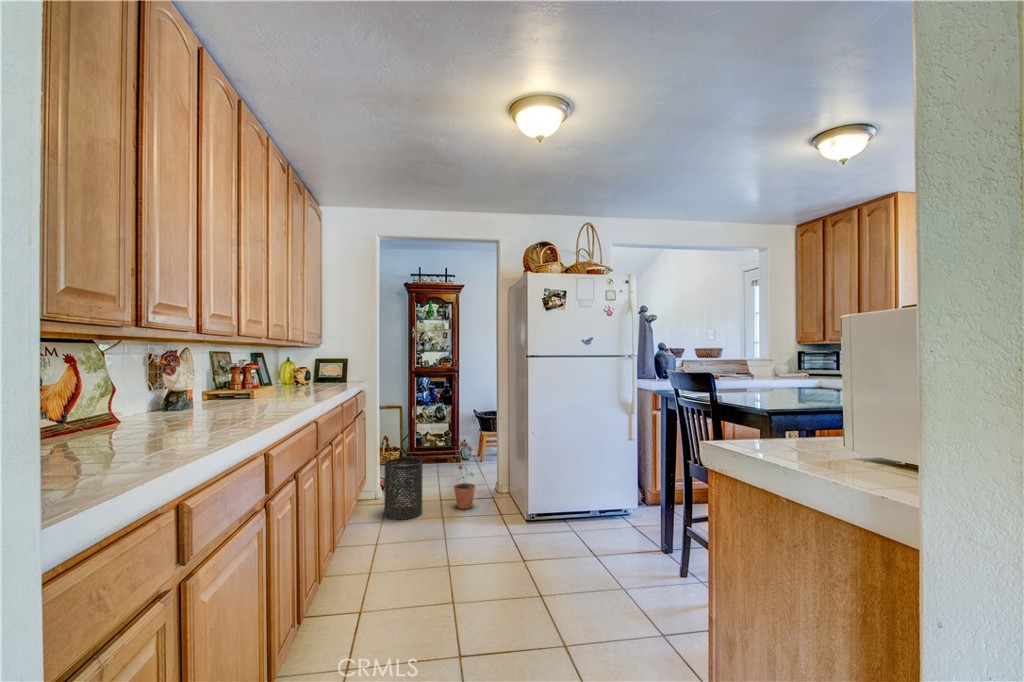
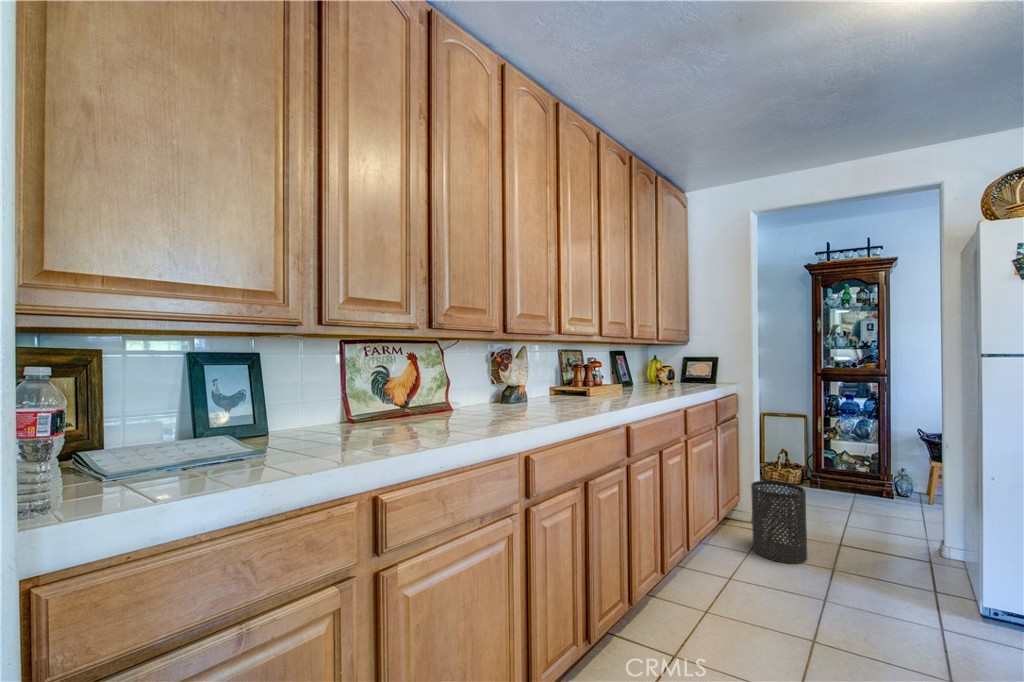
potted plant: present [448,442,476,509] -> none [848,475,901,577]

